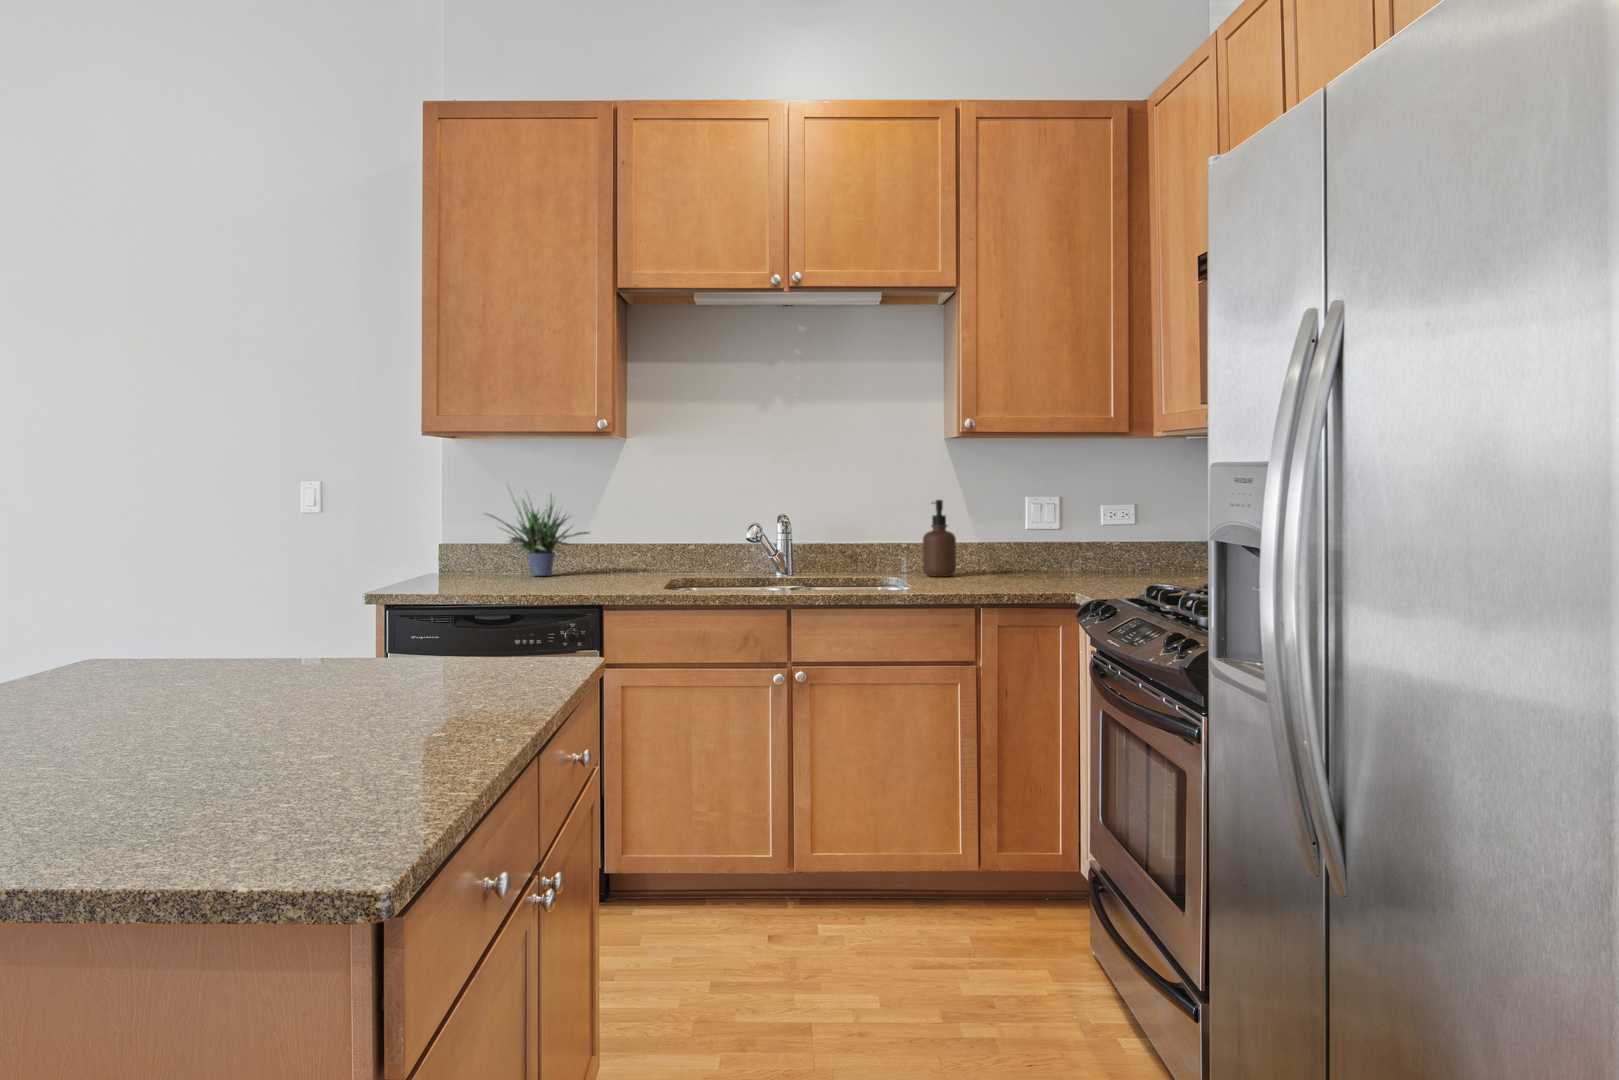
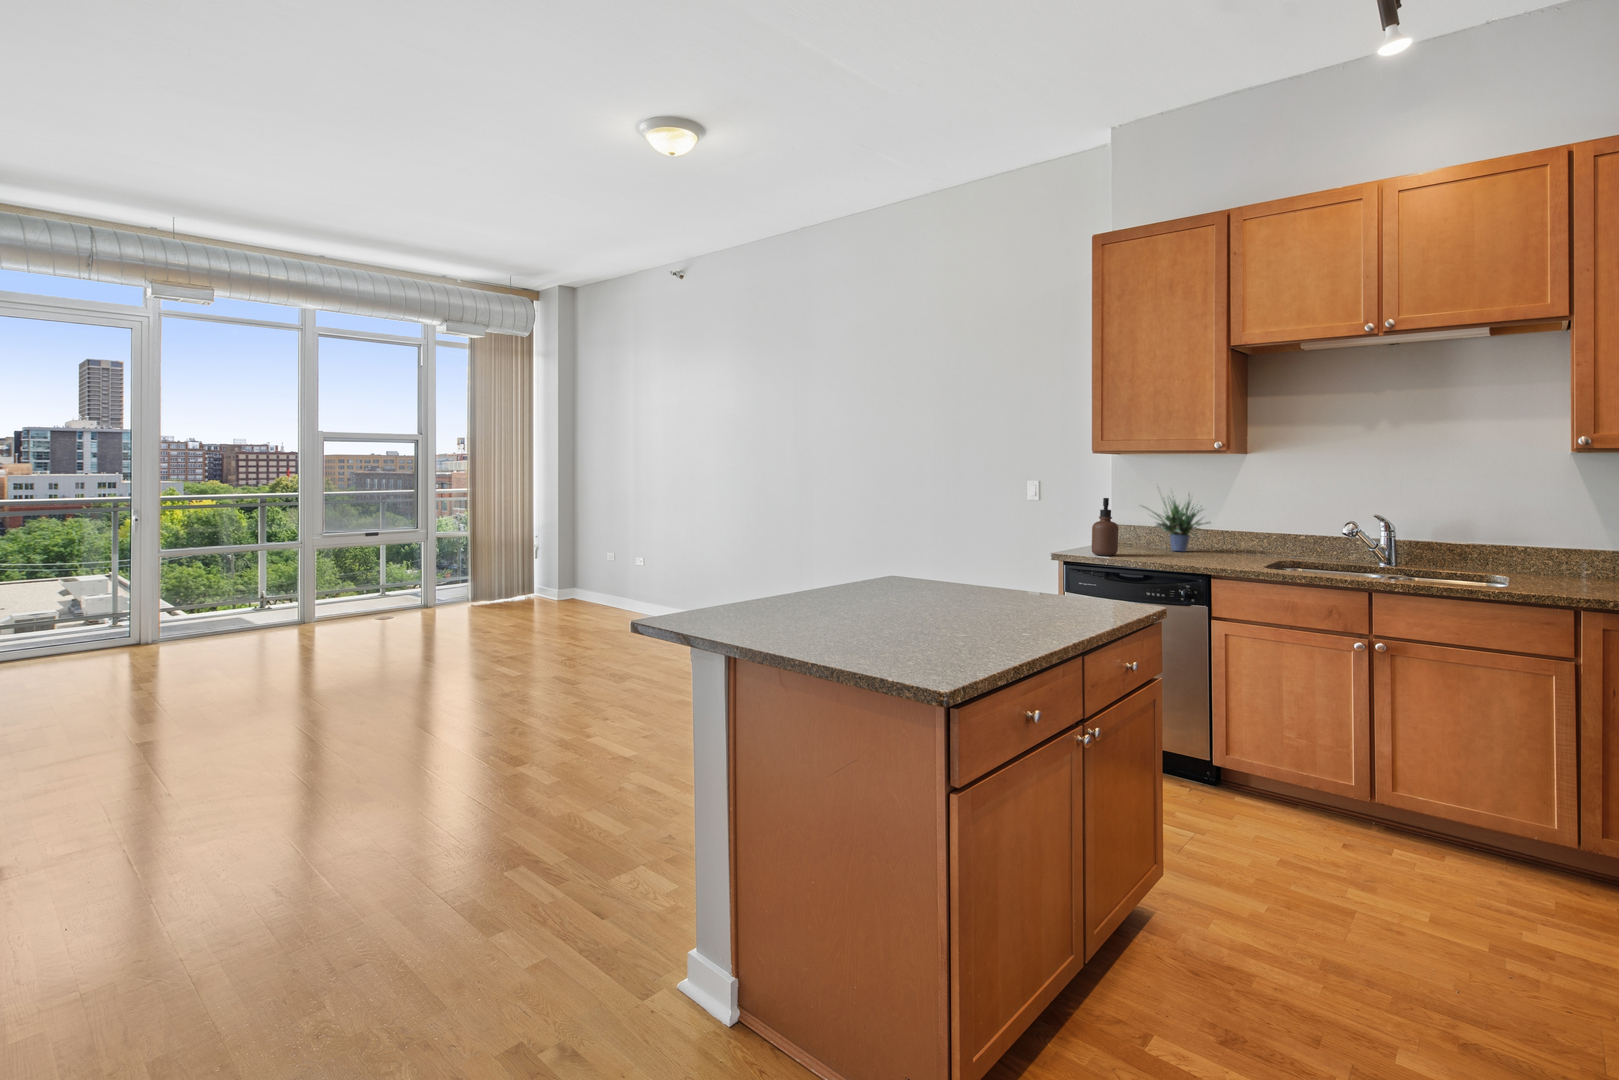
soap dispenser: present [923,500,956,577] -> present [1092,498,1118,556]

